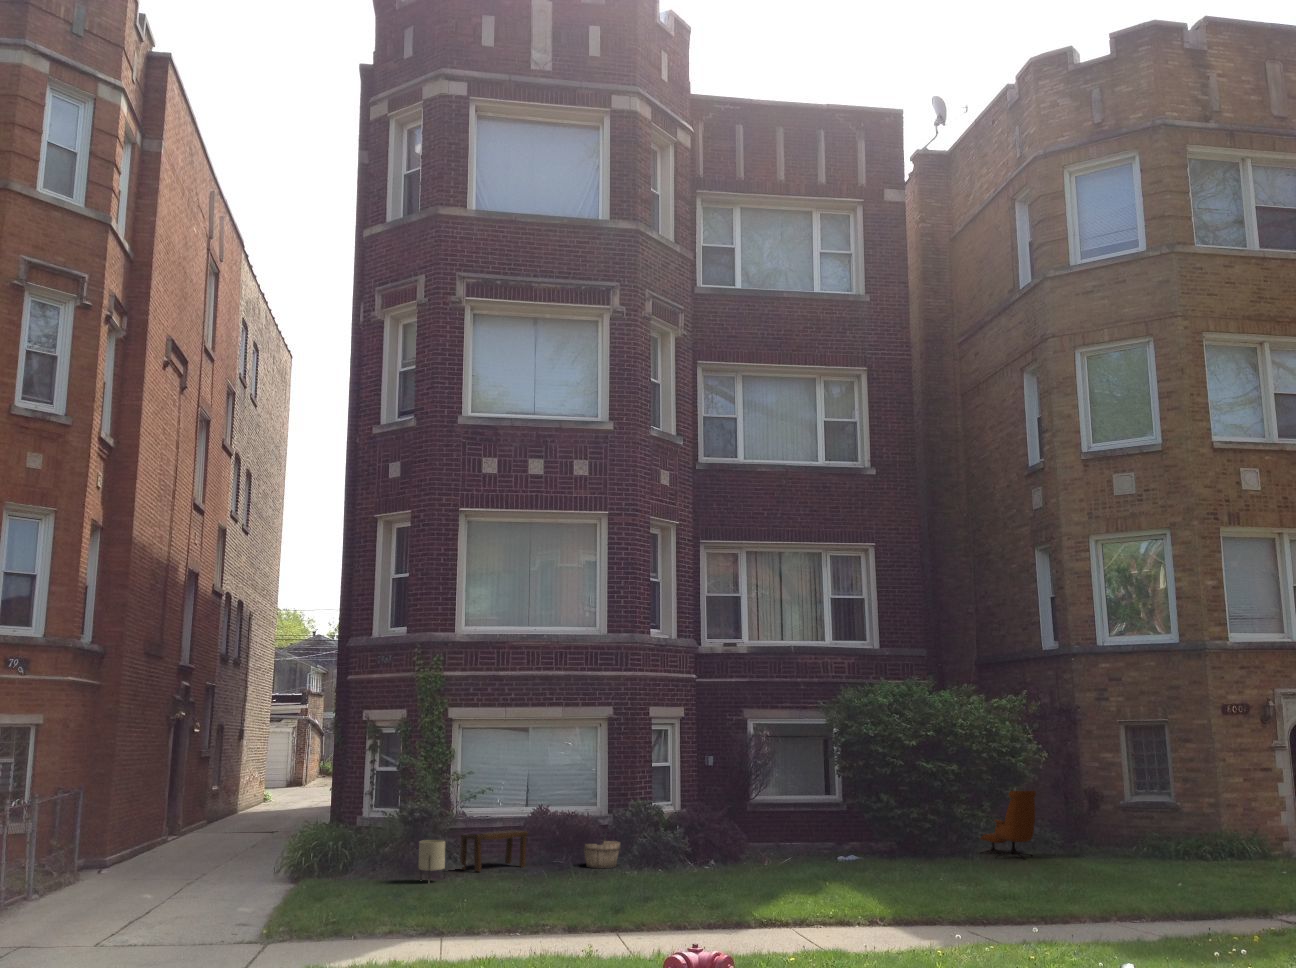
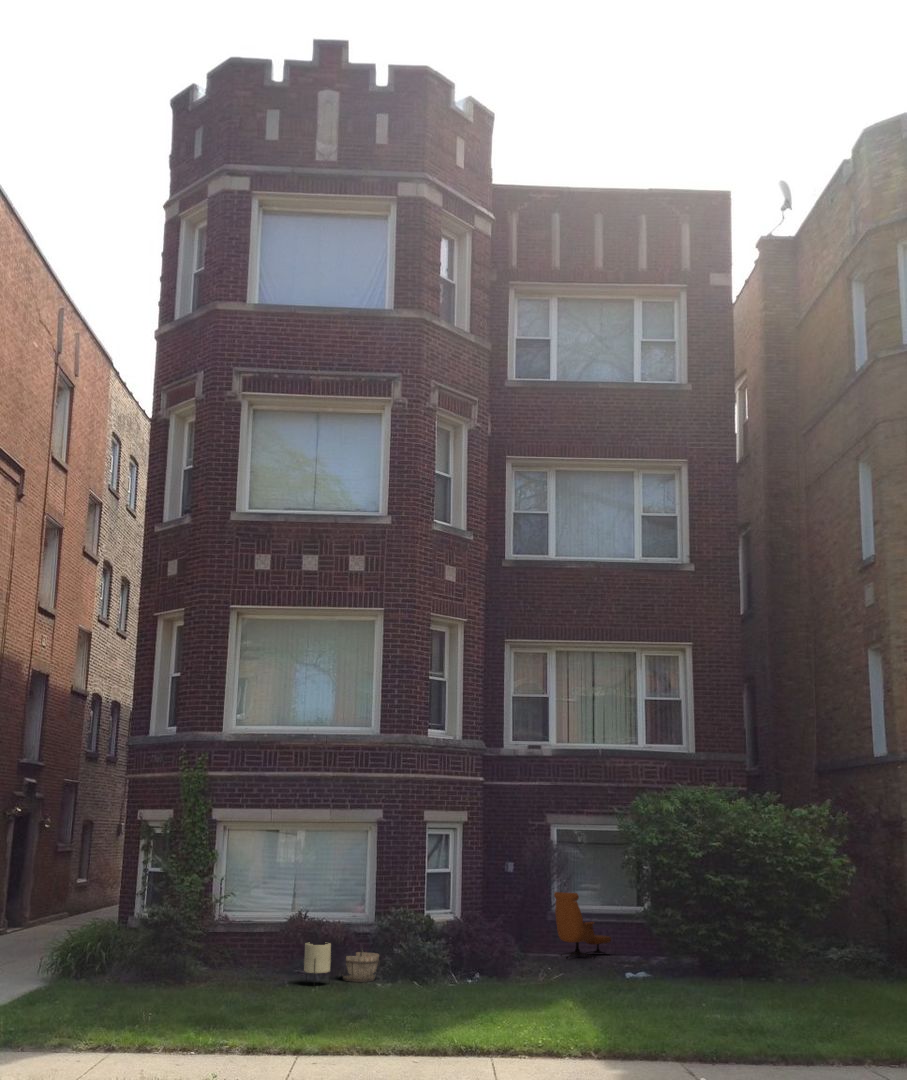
lounge chair: present [980,791,1036,858] -> present [554,892,611,958]
bench: present [460,830,528,872] -> none [210,938,283,982]
planter: present [419,840,445,879] -> present [304,943,331,982]

